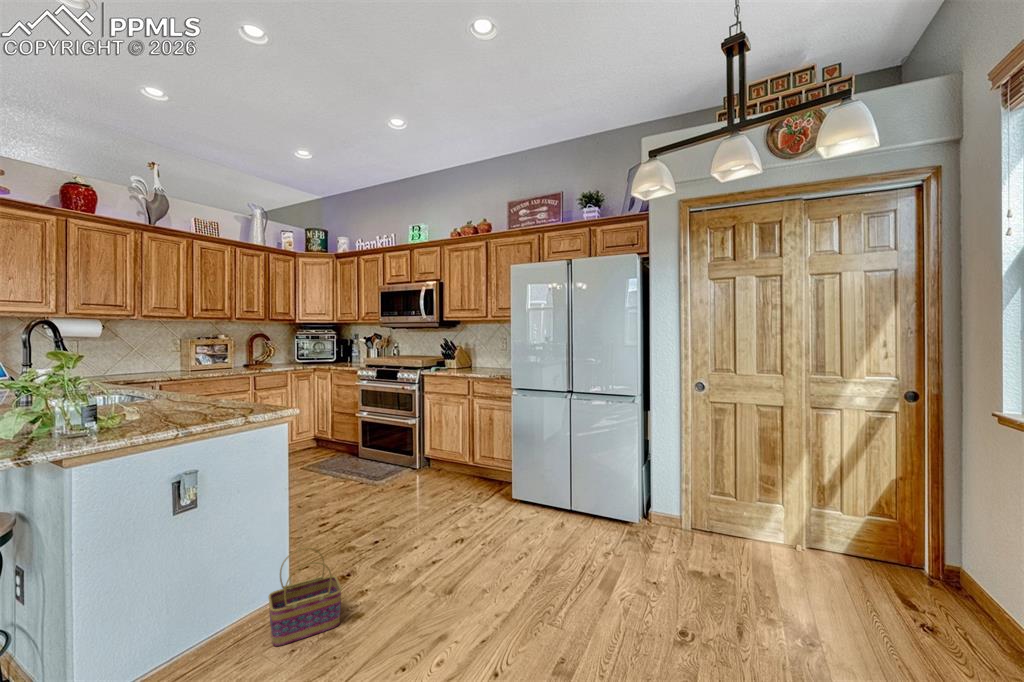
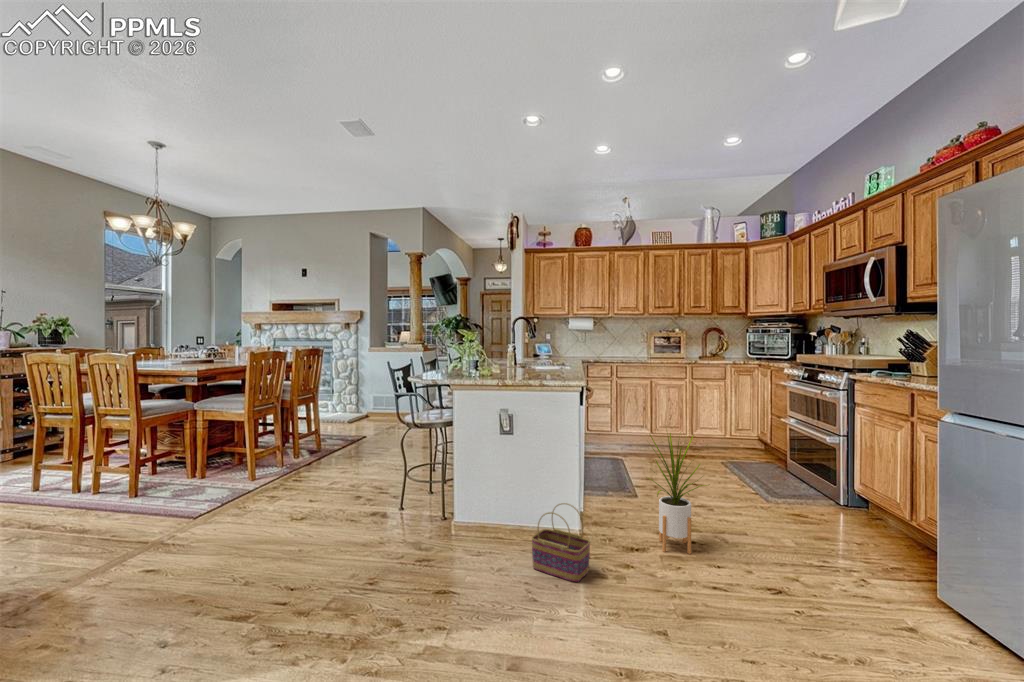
house plant: none [335,432,399,556] -> present [650,433,707,554]

